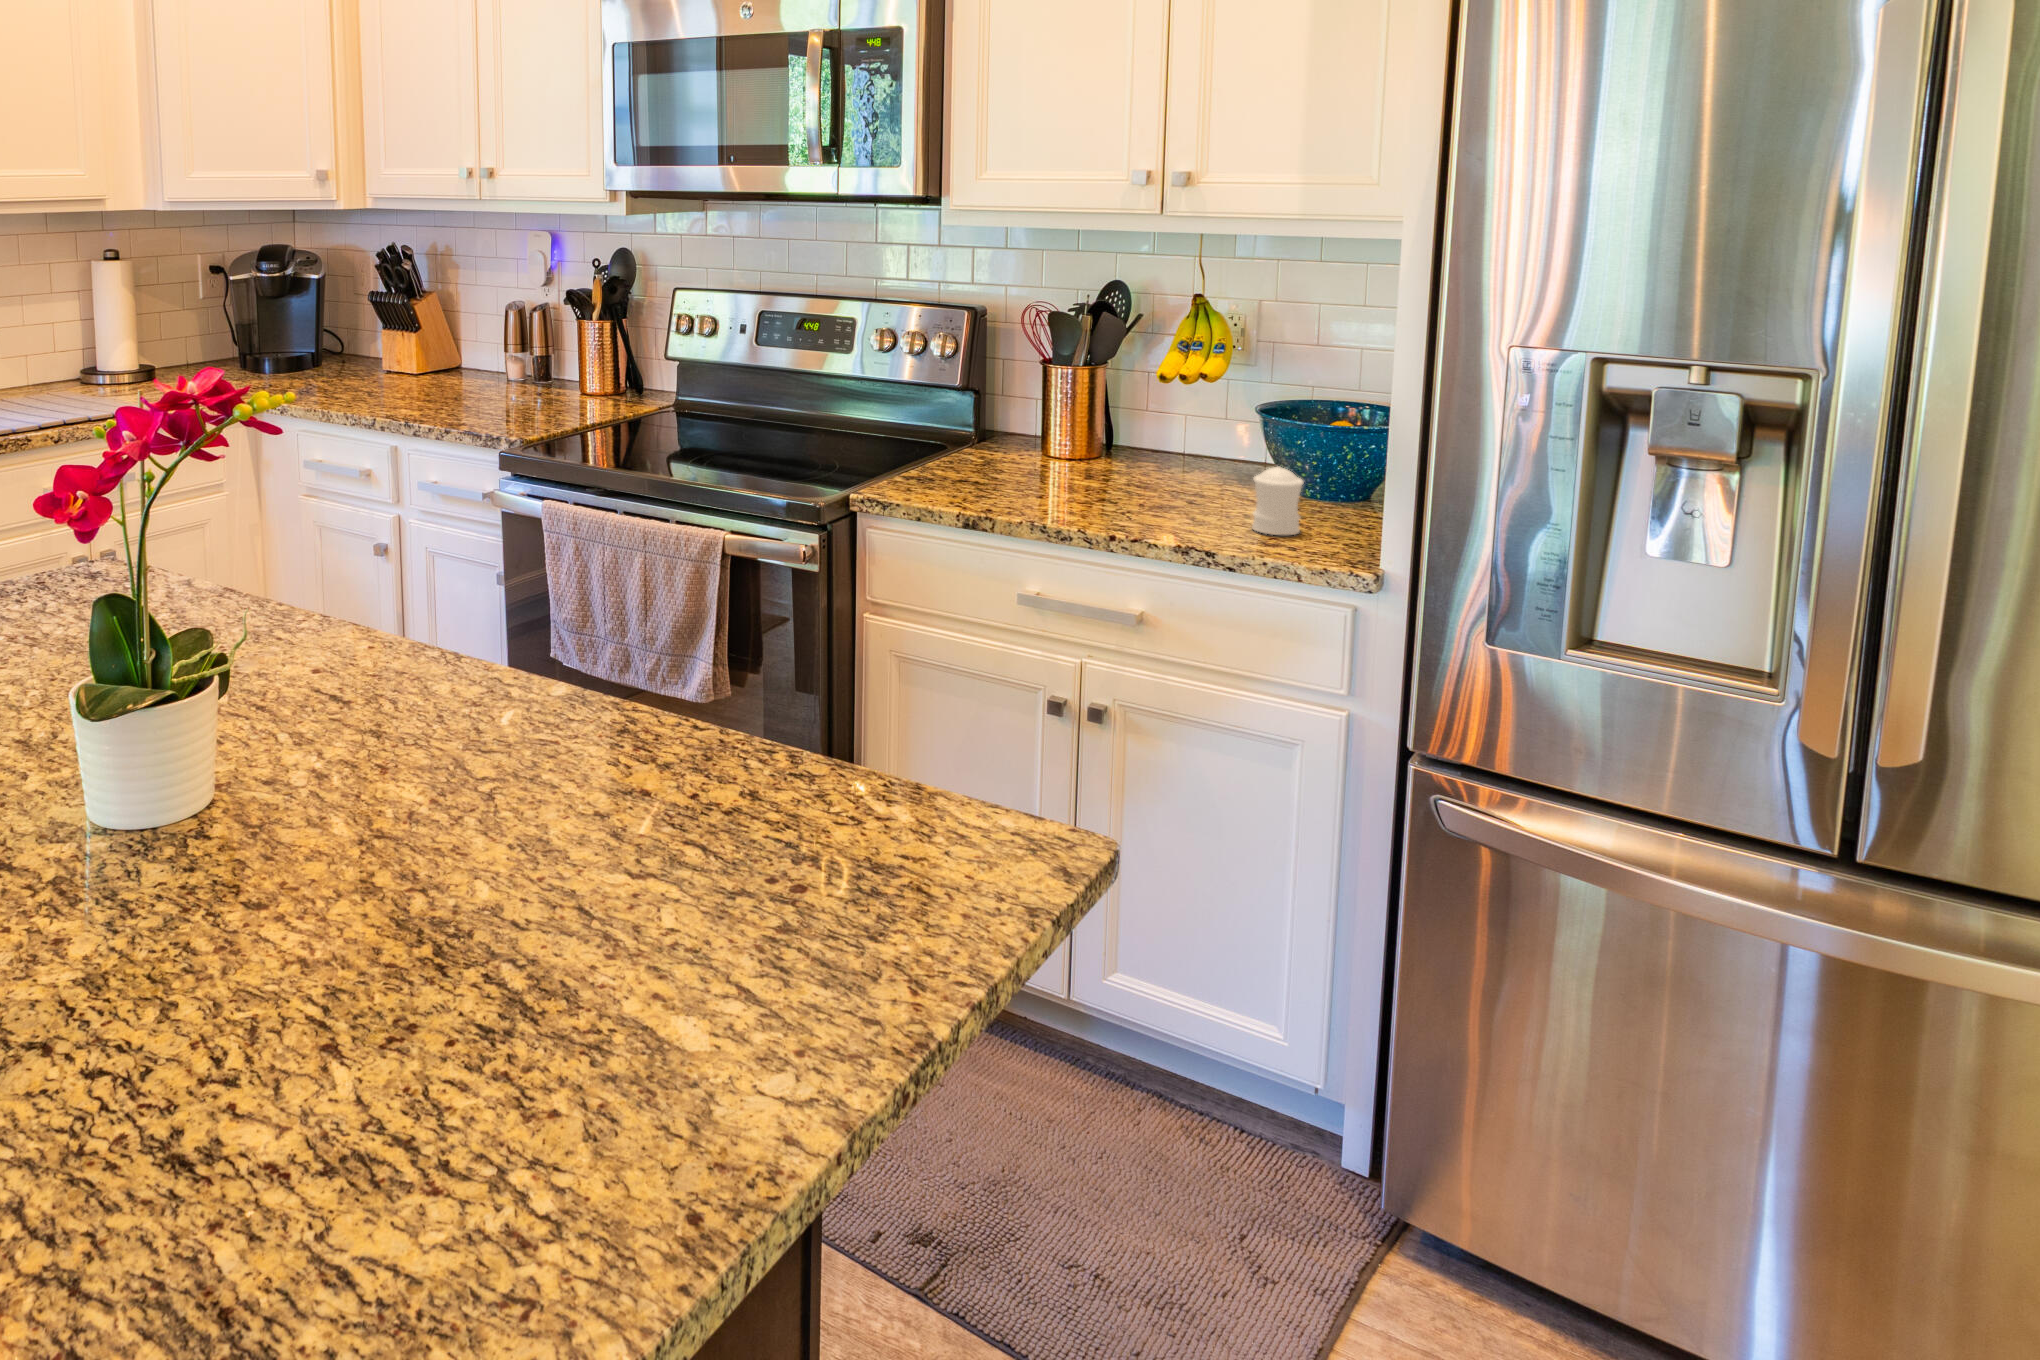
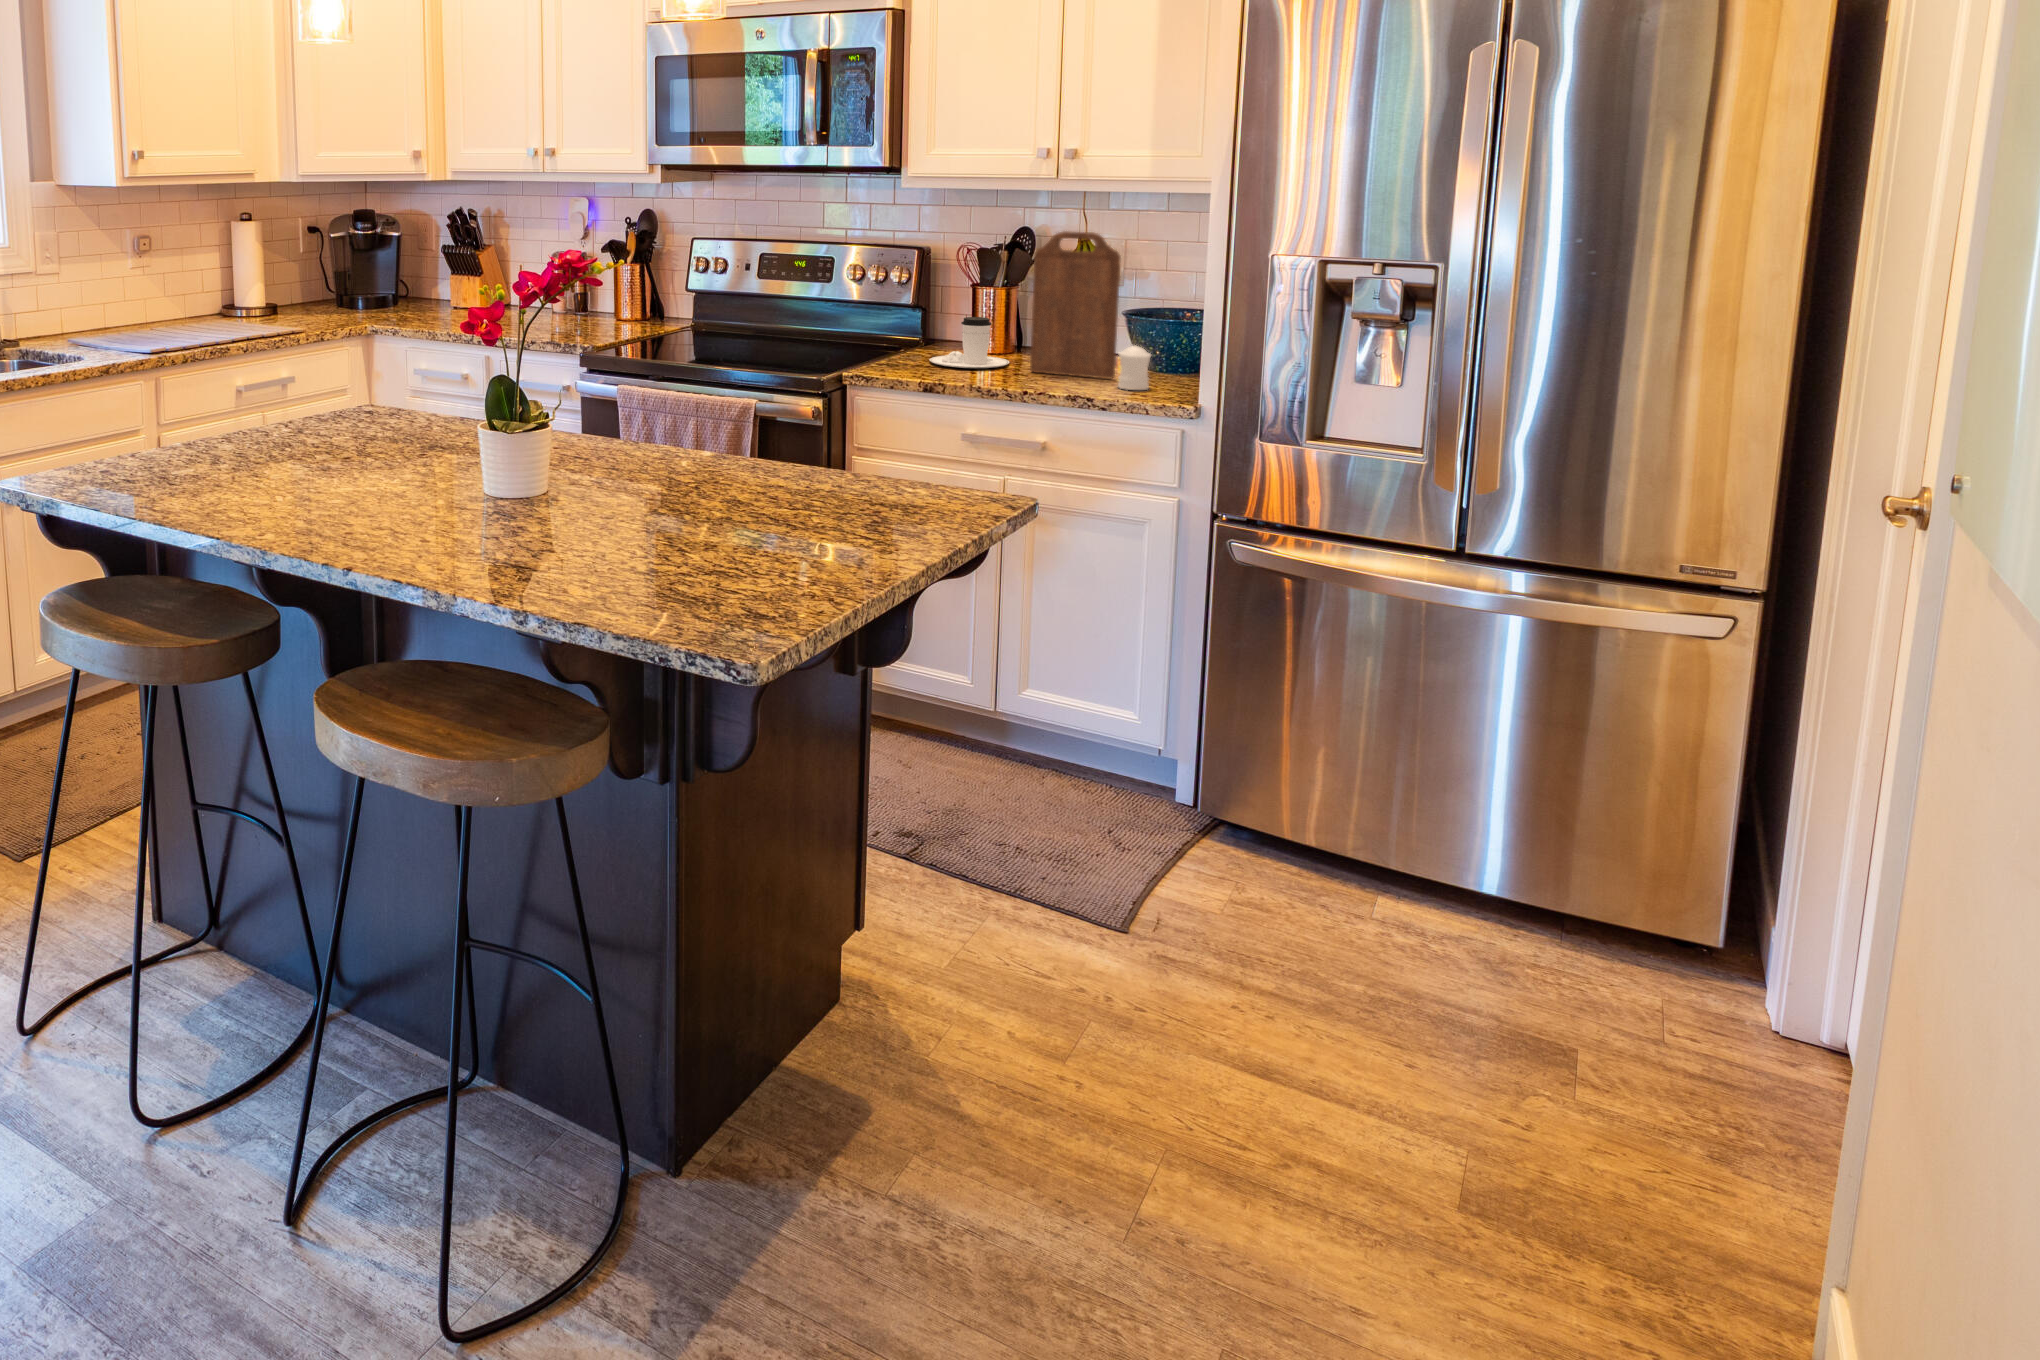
cutting board: none [1123,292,1257,511] -> present [1030,231,1120,379]
coffee cup: none [980,411,1095,488] -> present [929,317,1009,368]

